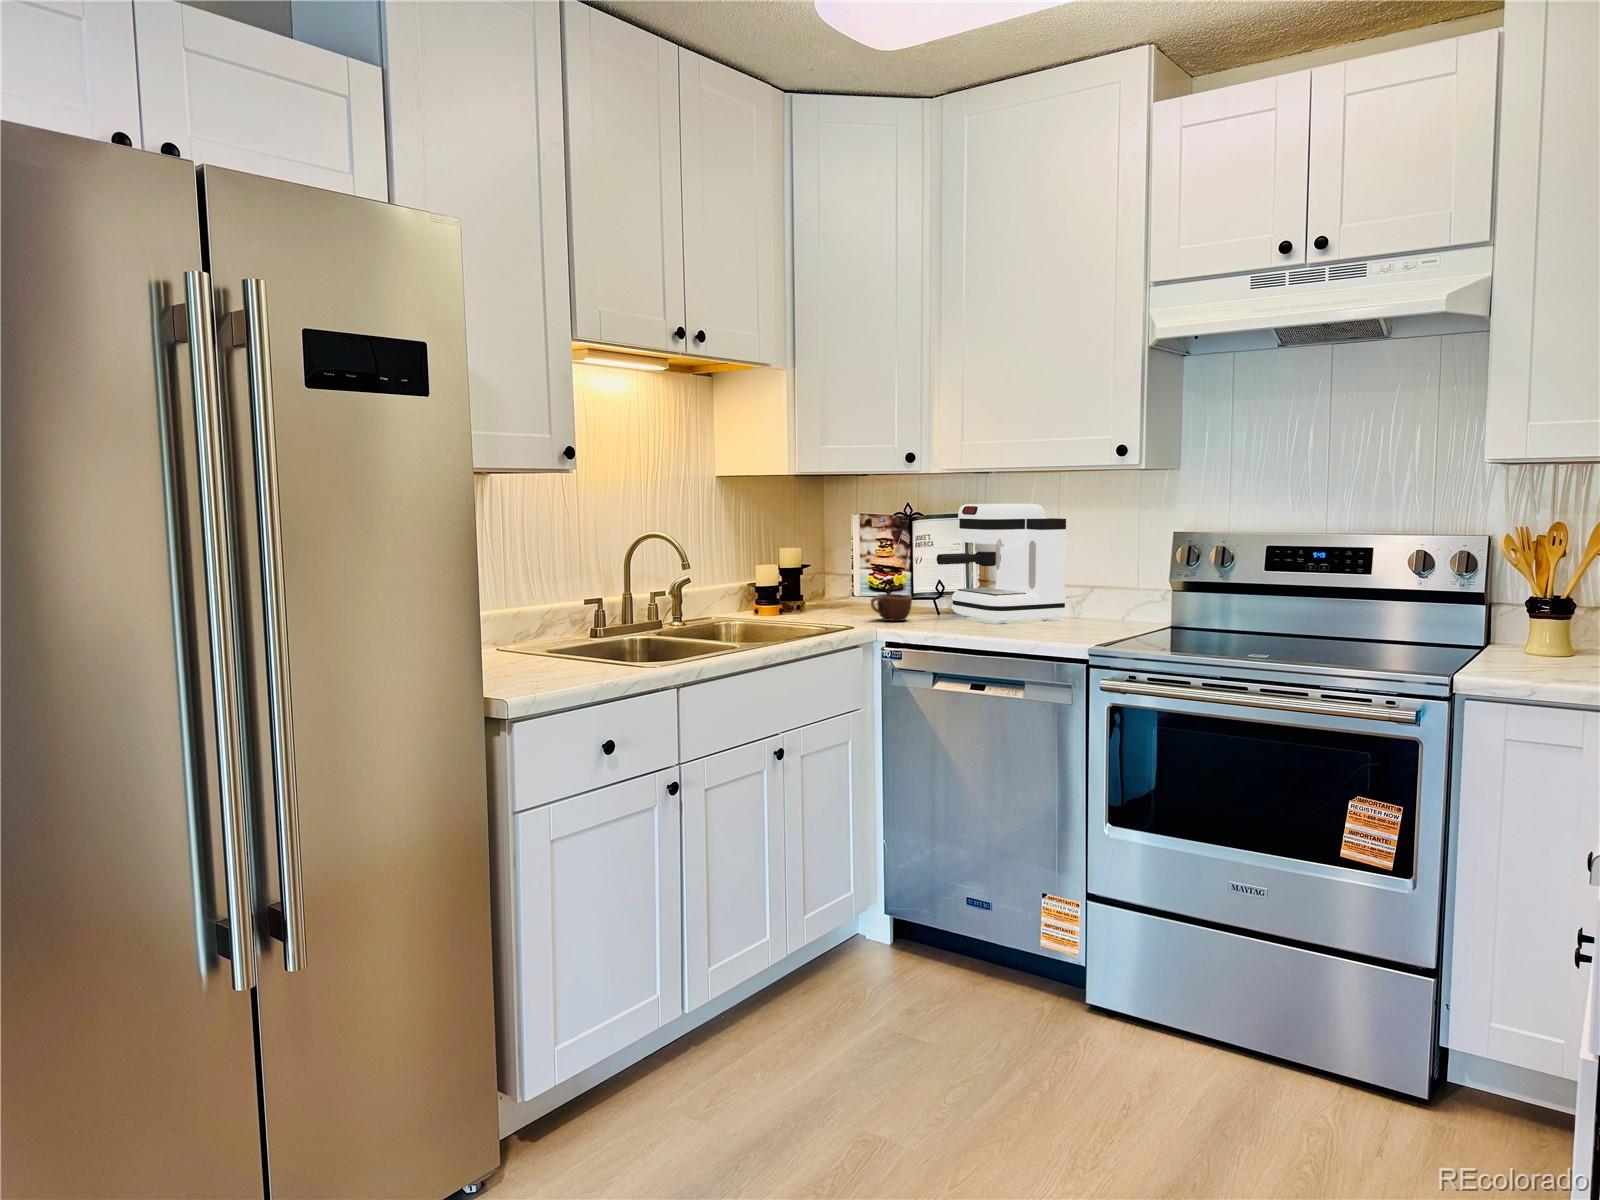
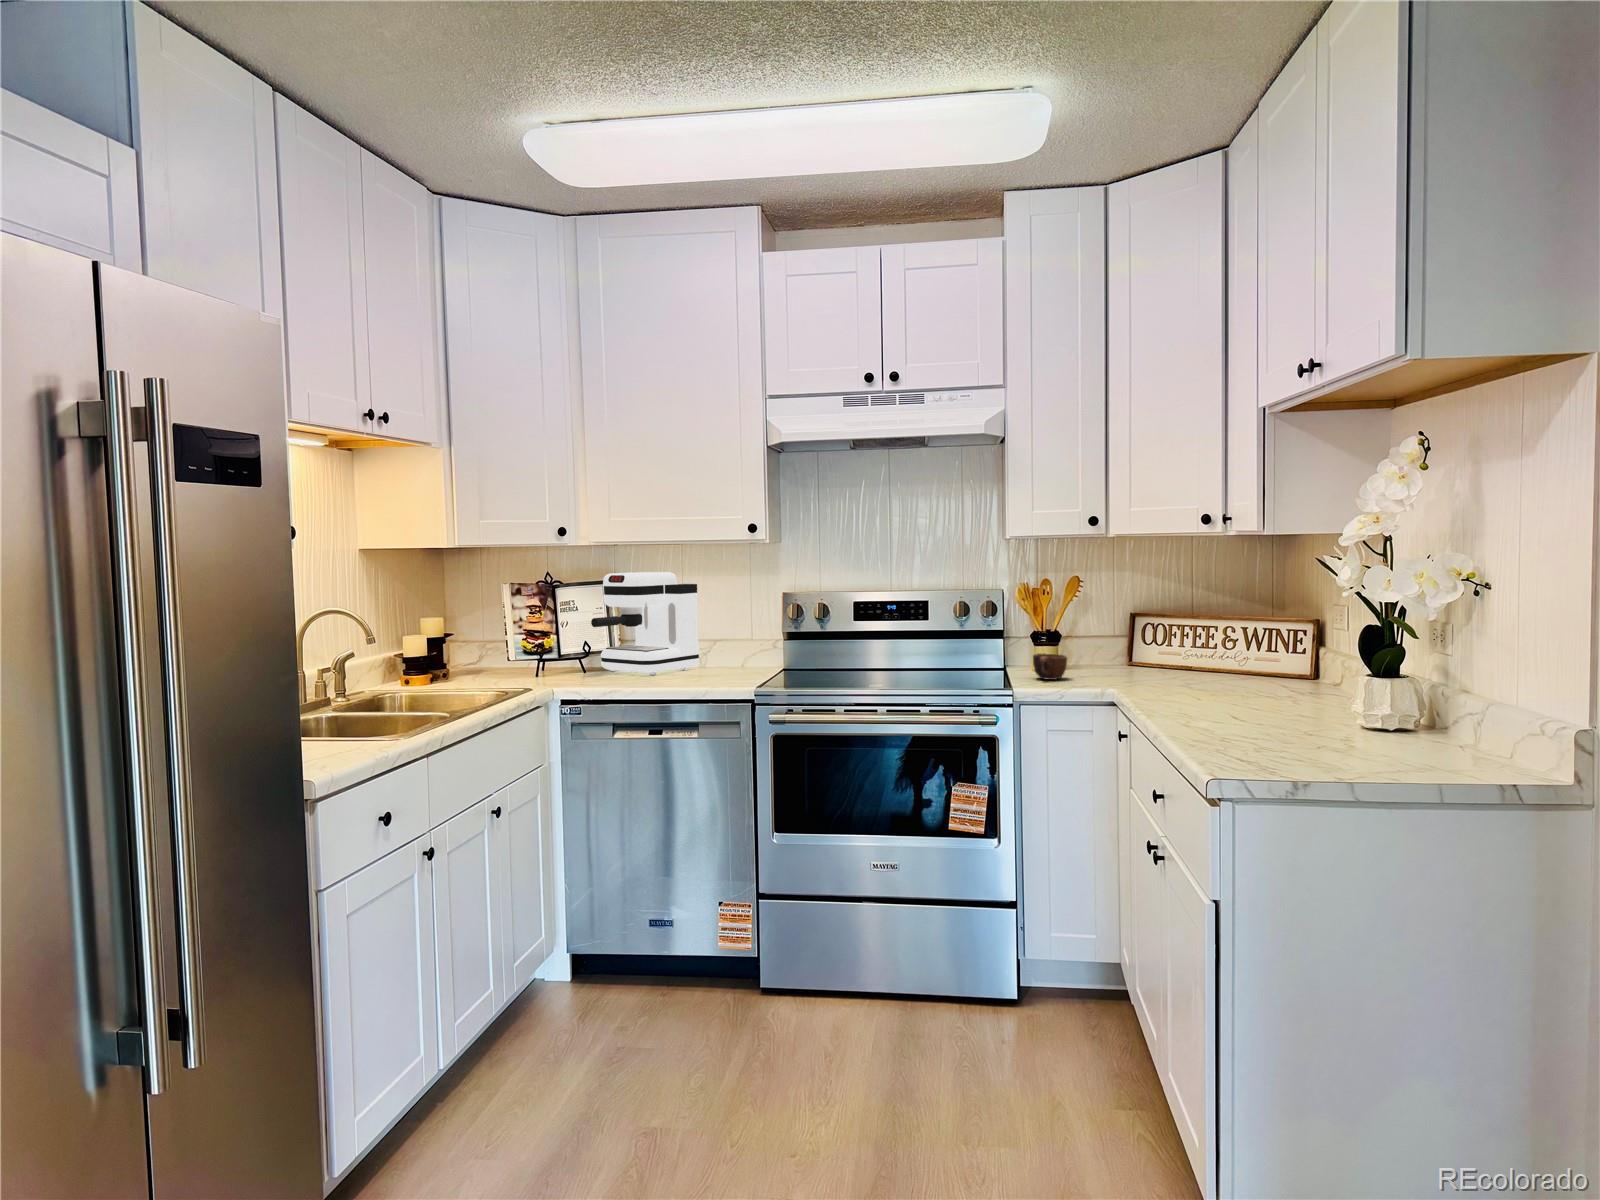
mug: present [871,594,912,621] -> present [1033,653,1067,680]

